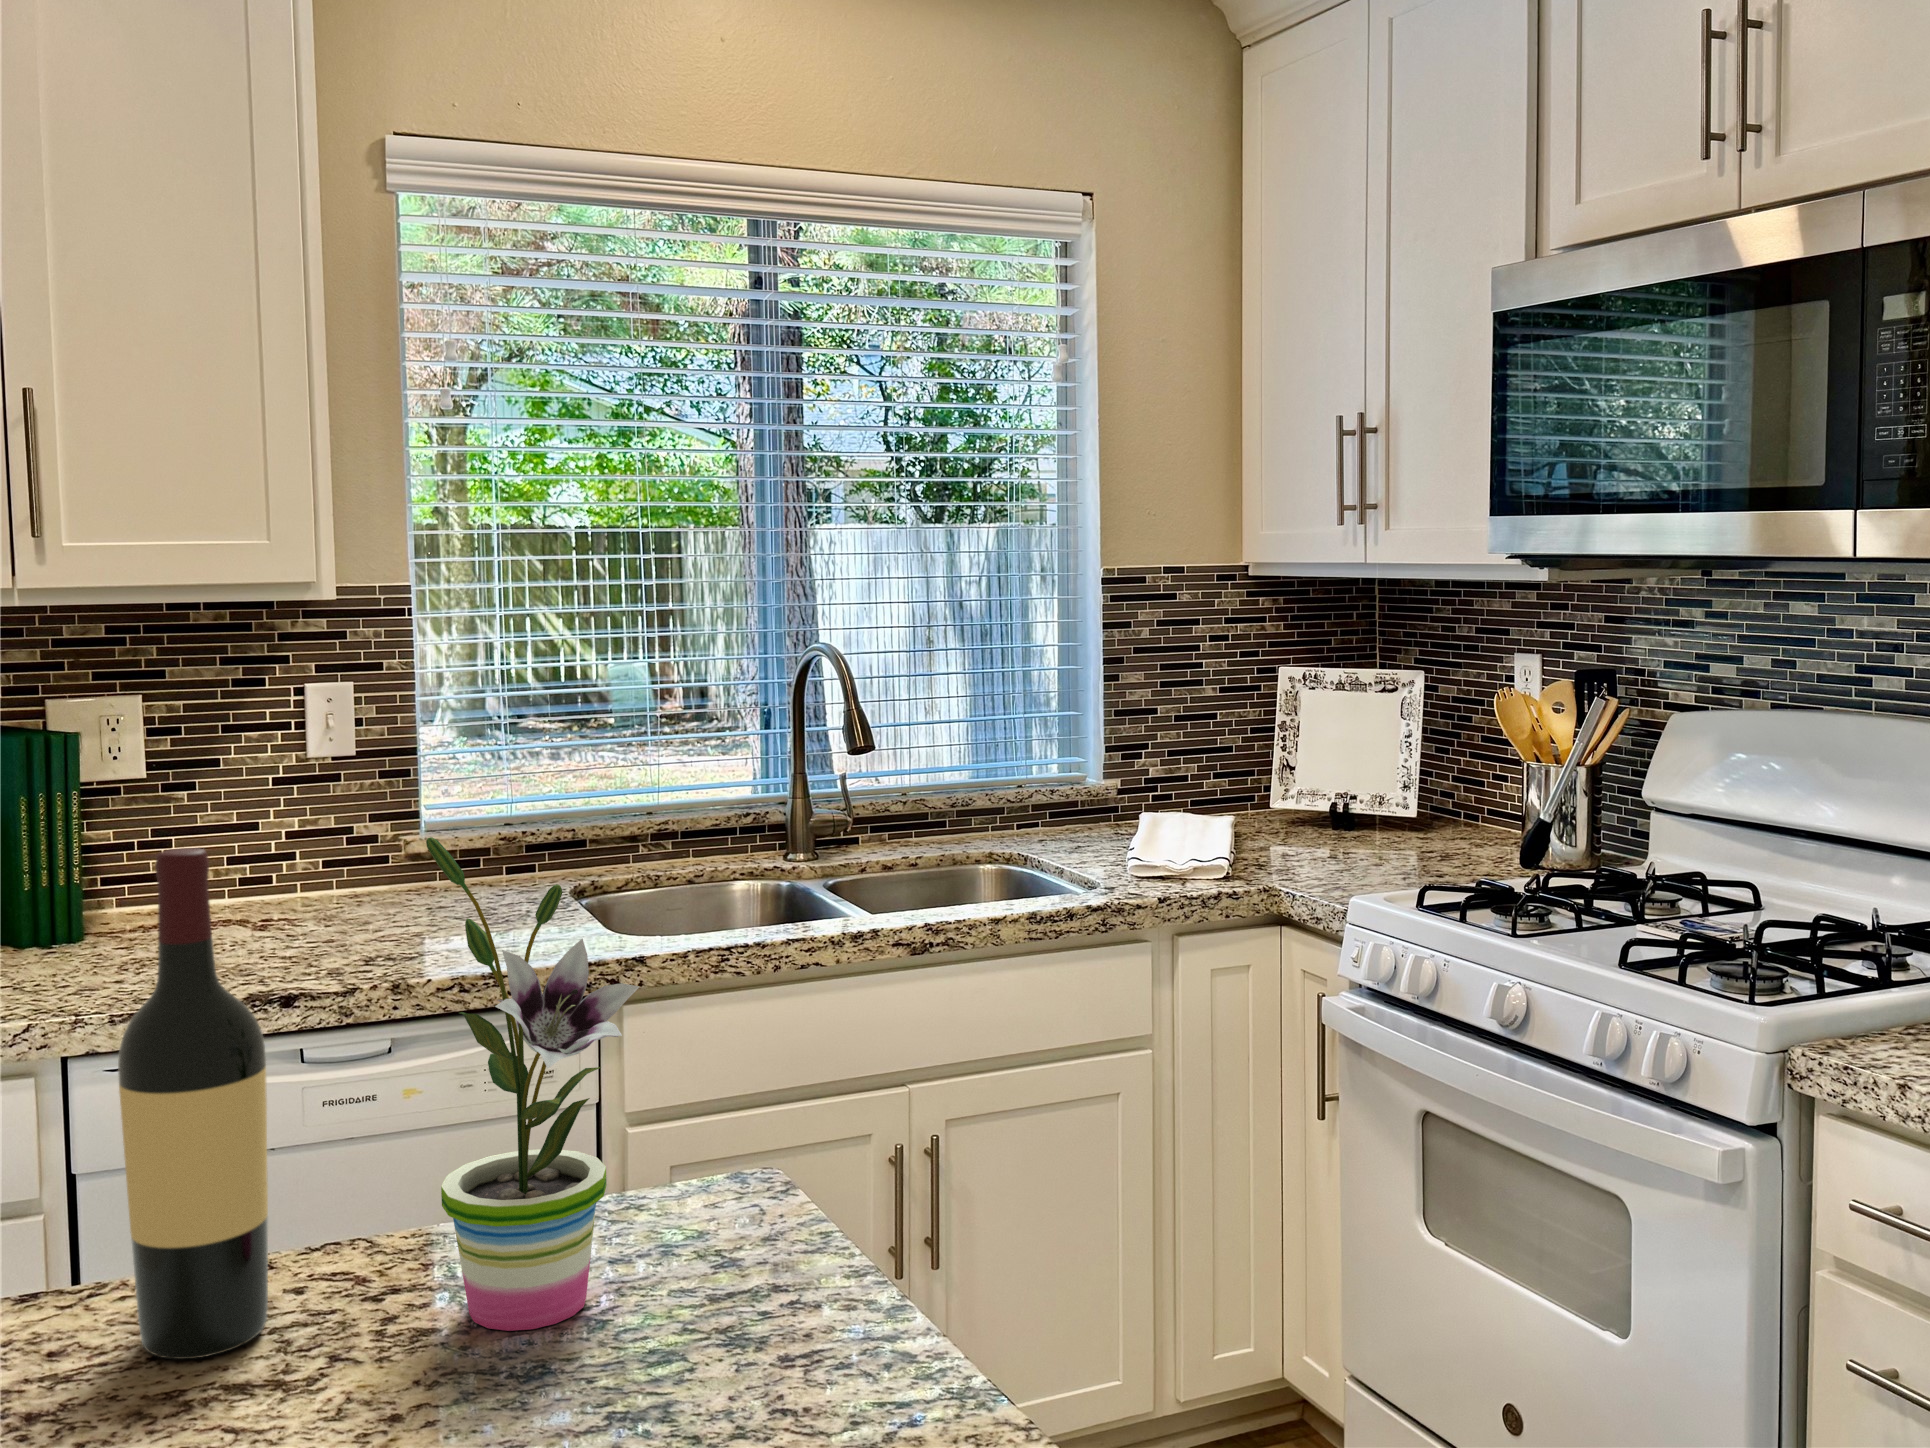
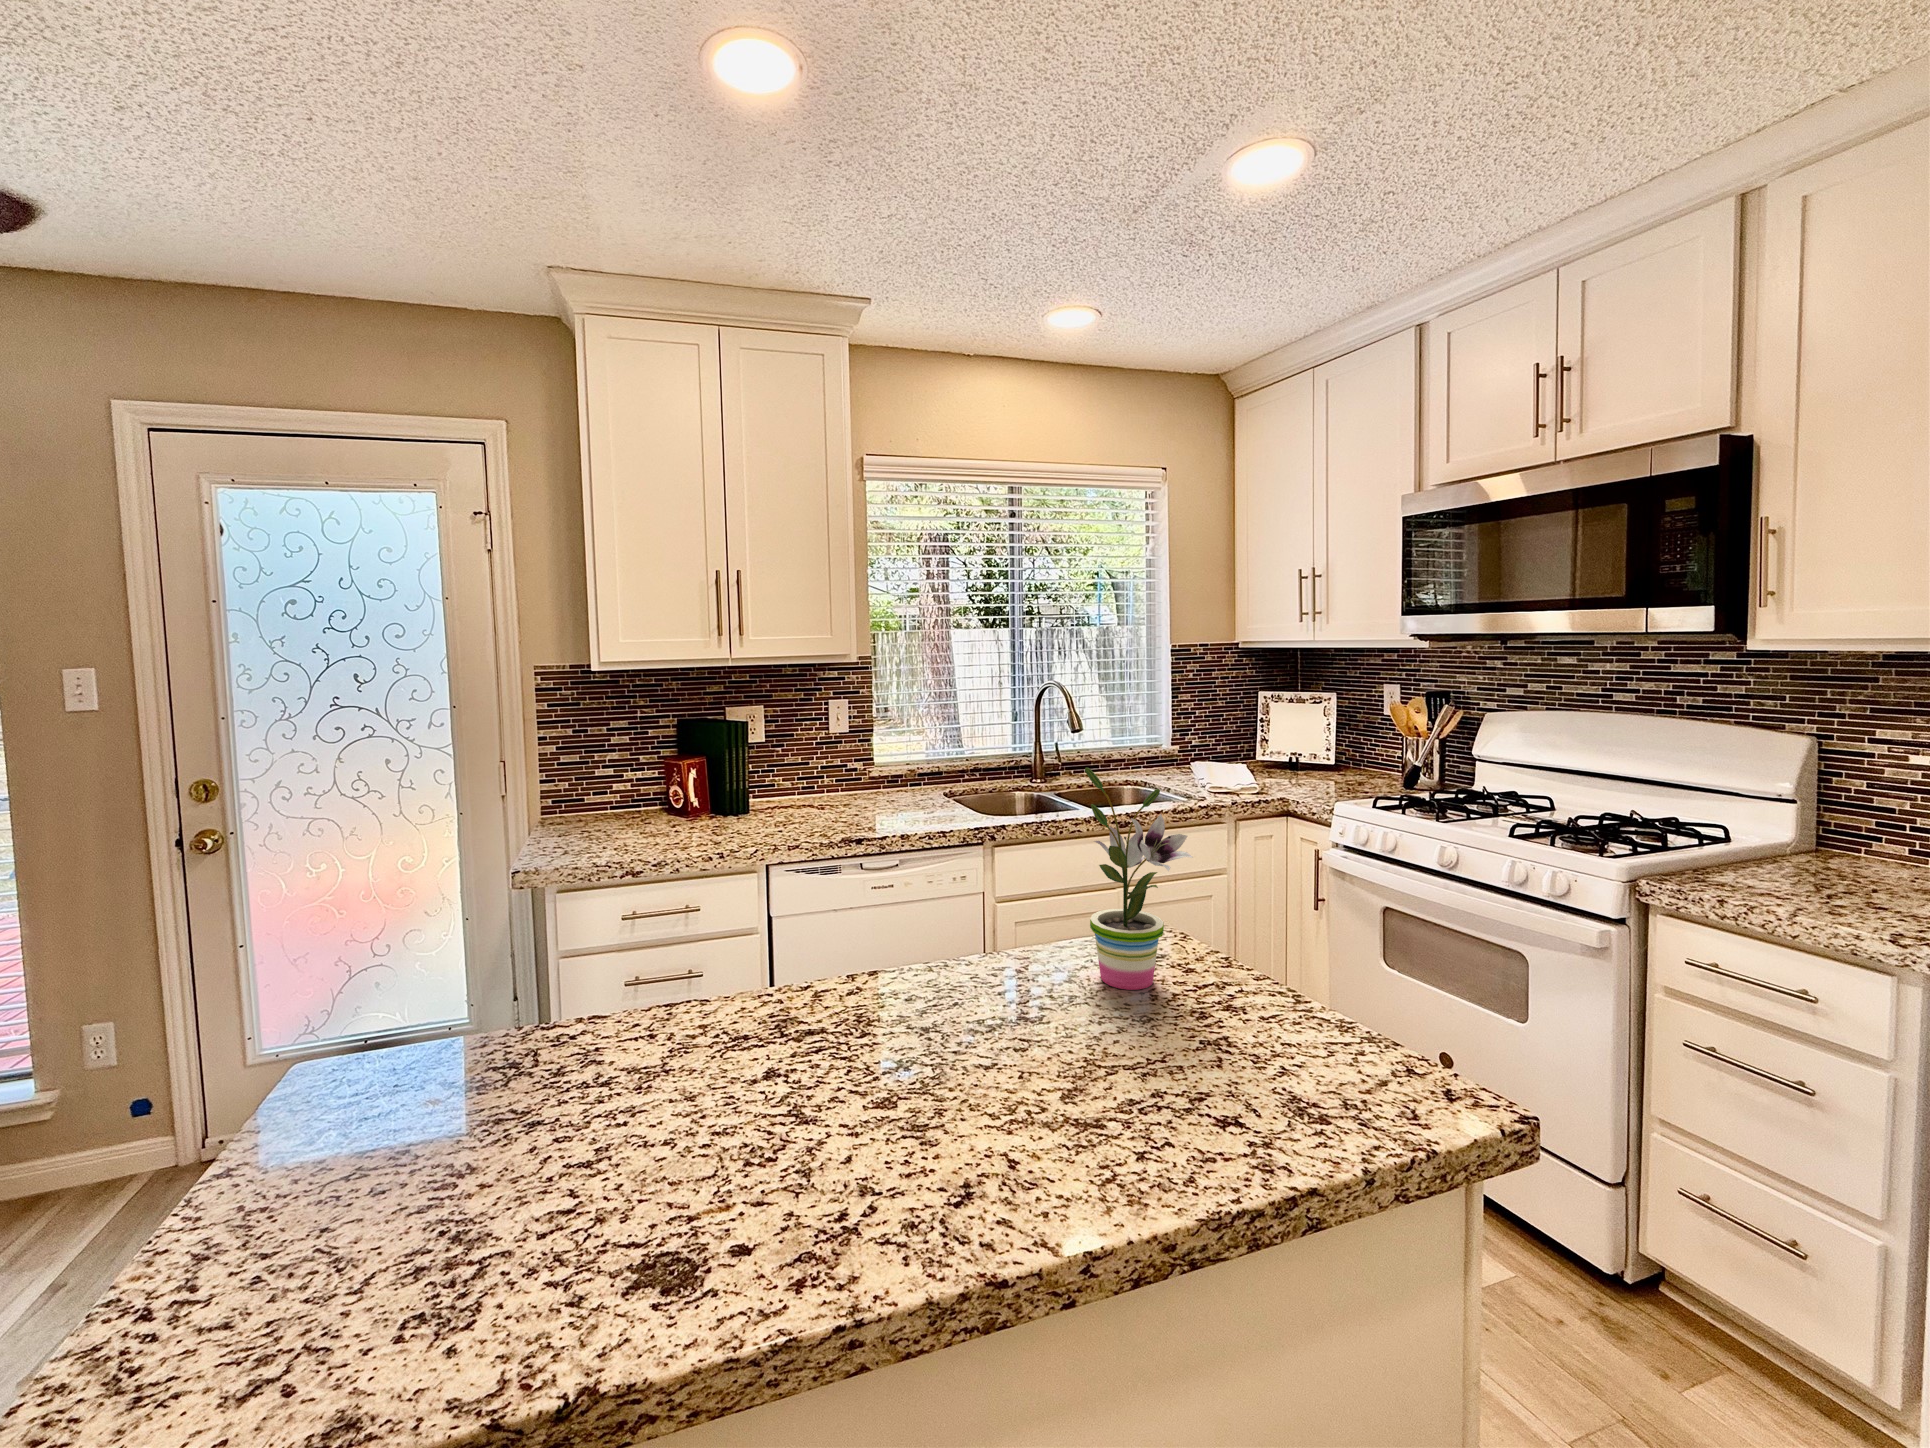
wine bottle: present [118,848,268,1359] -> none [964,771,1022,996]

